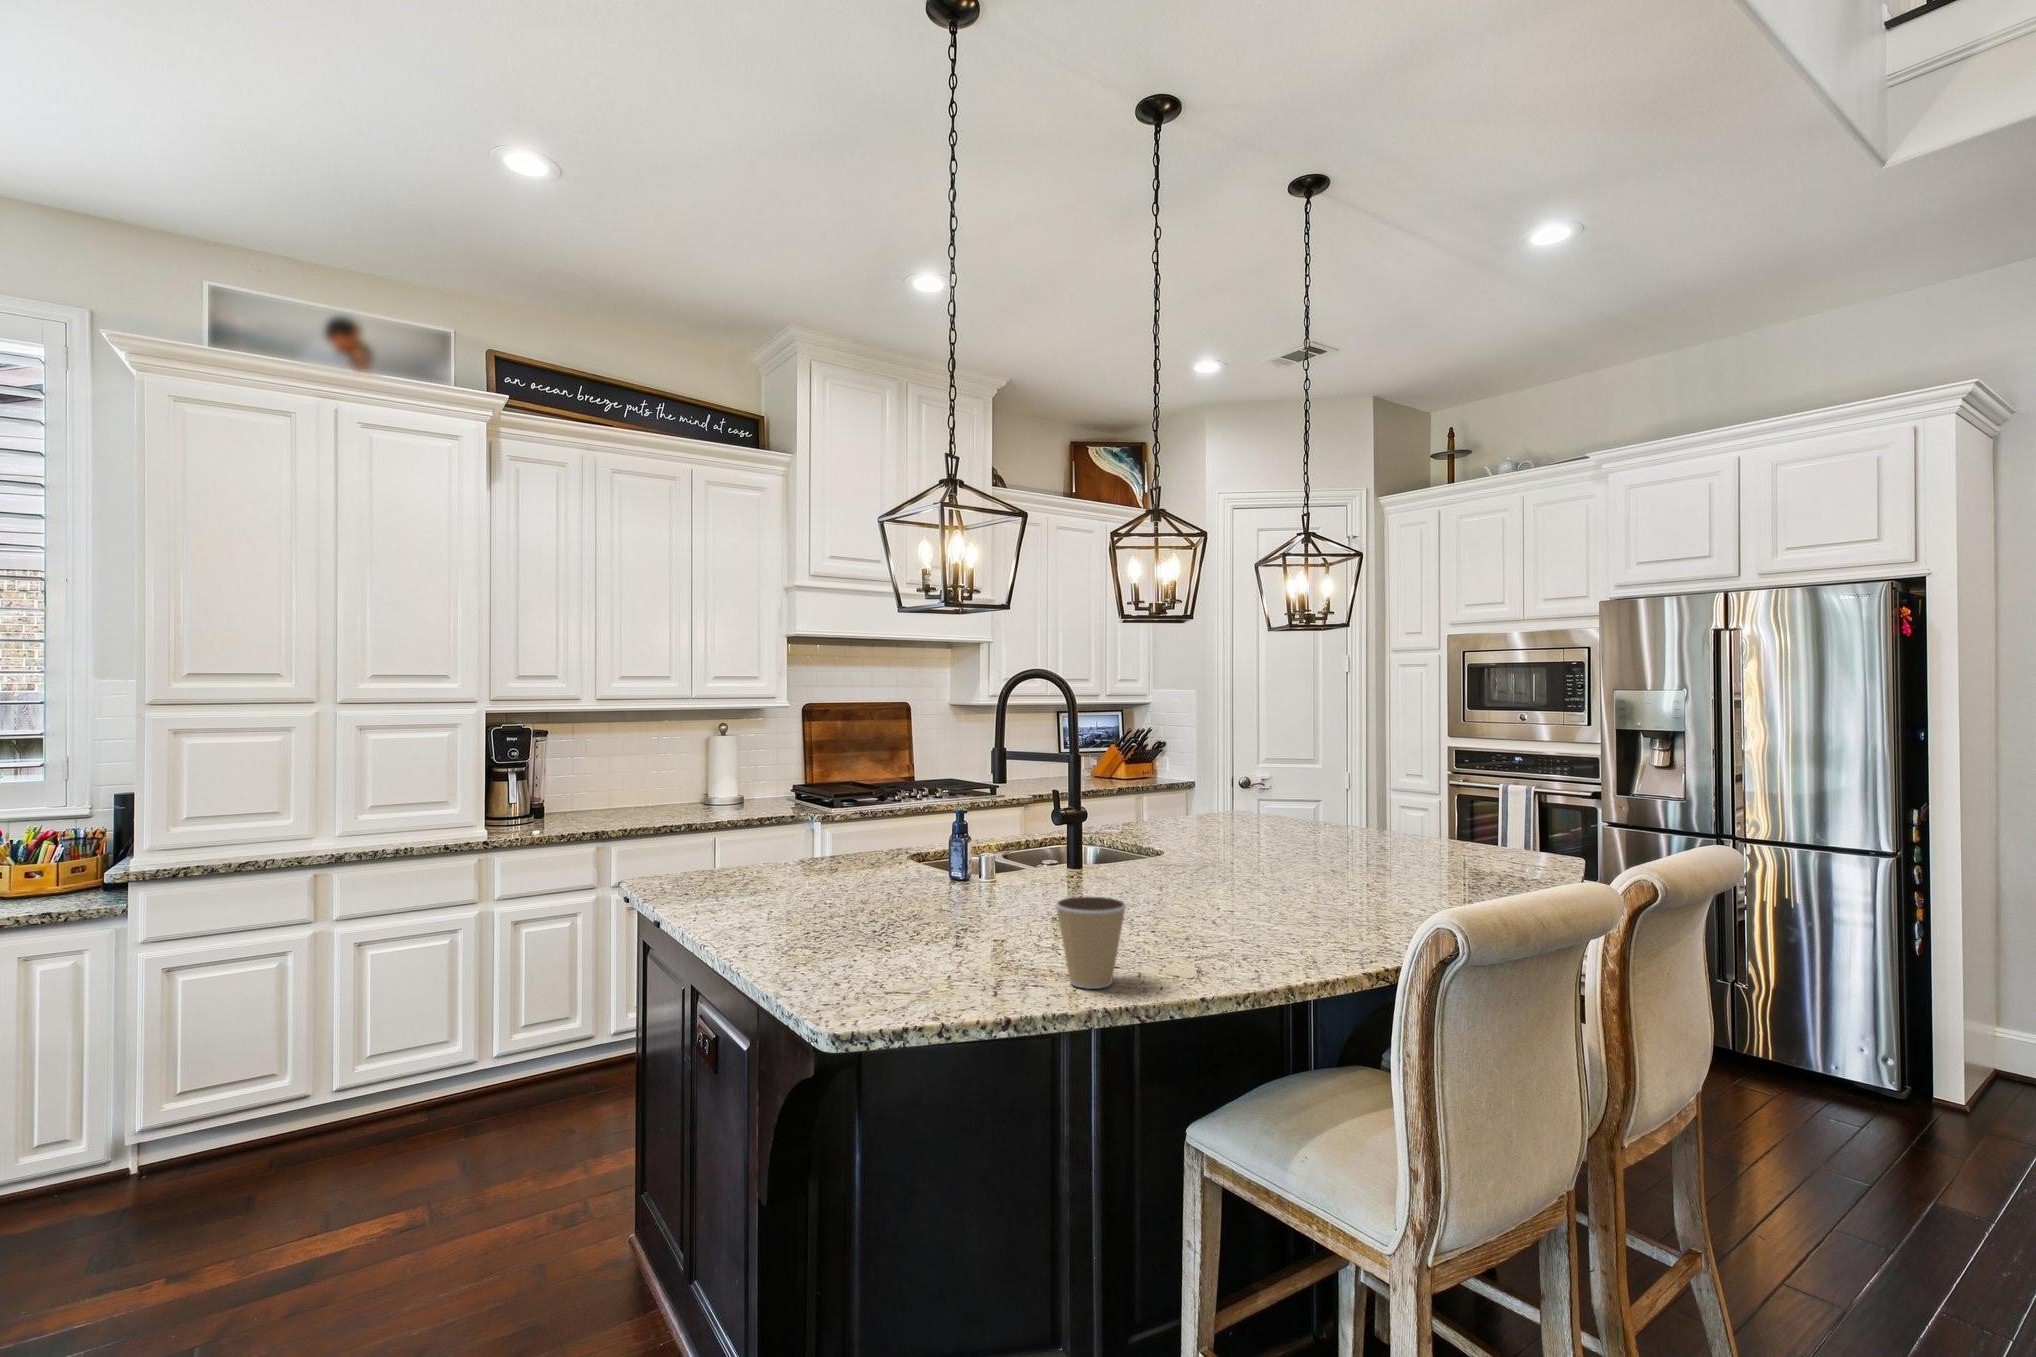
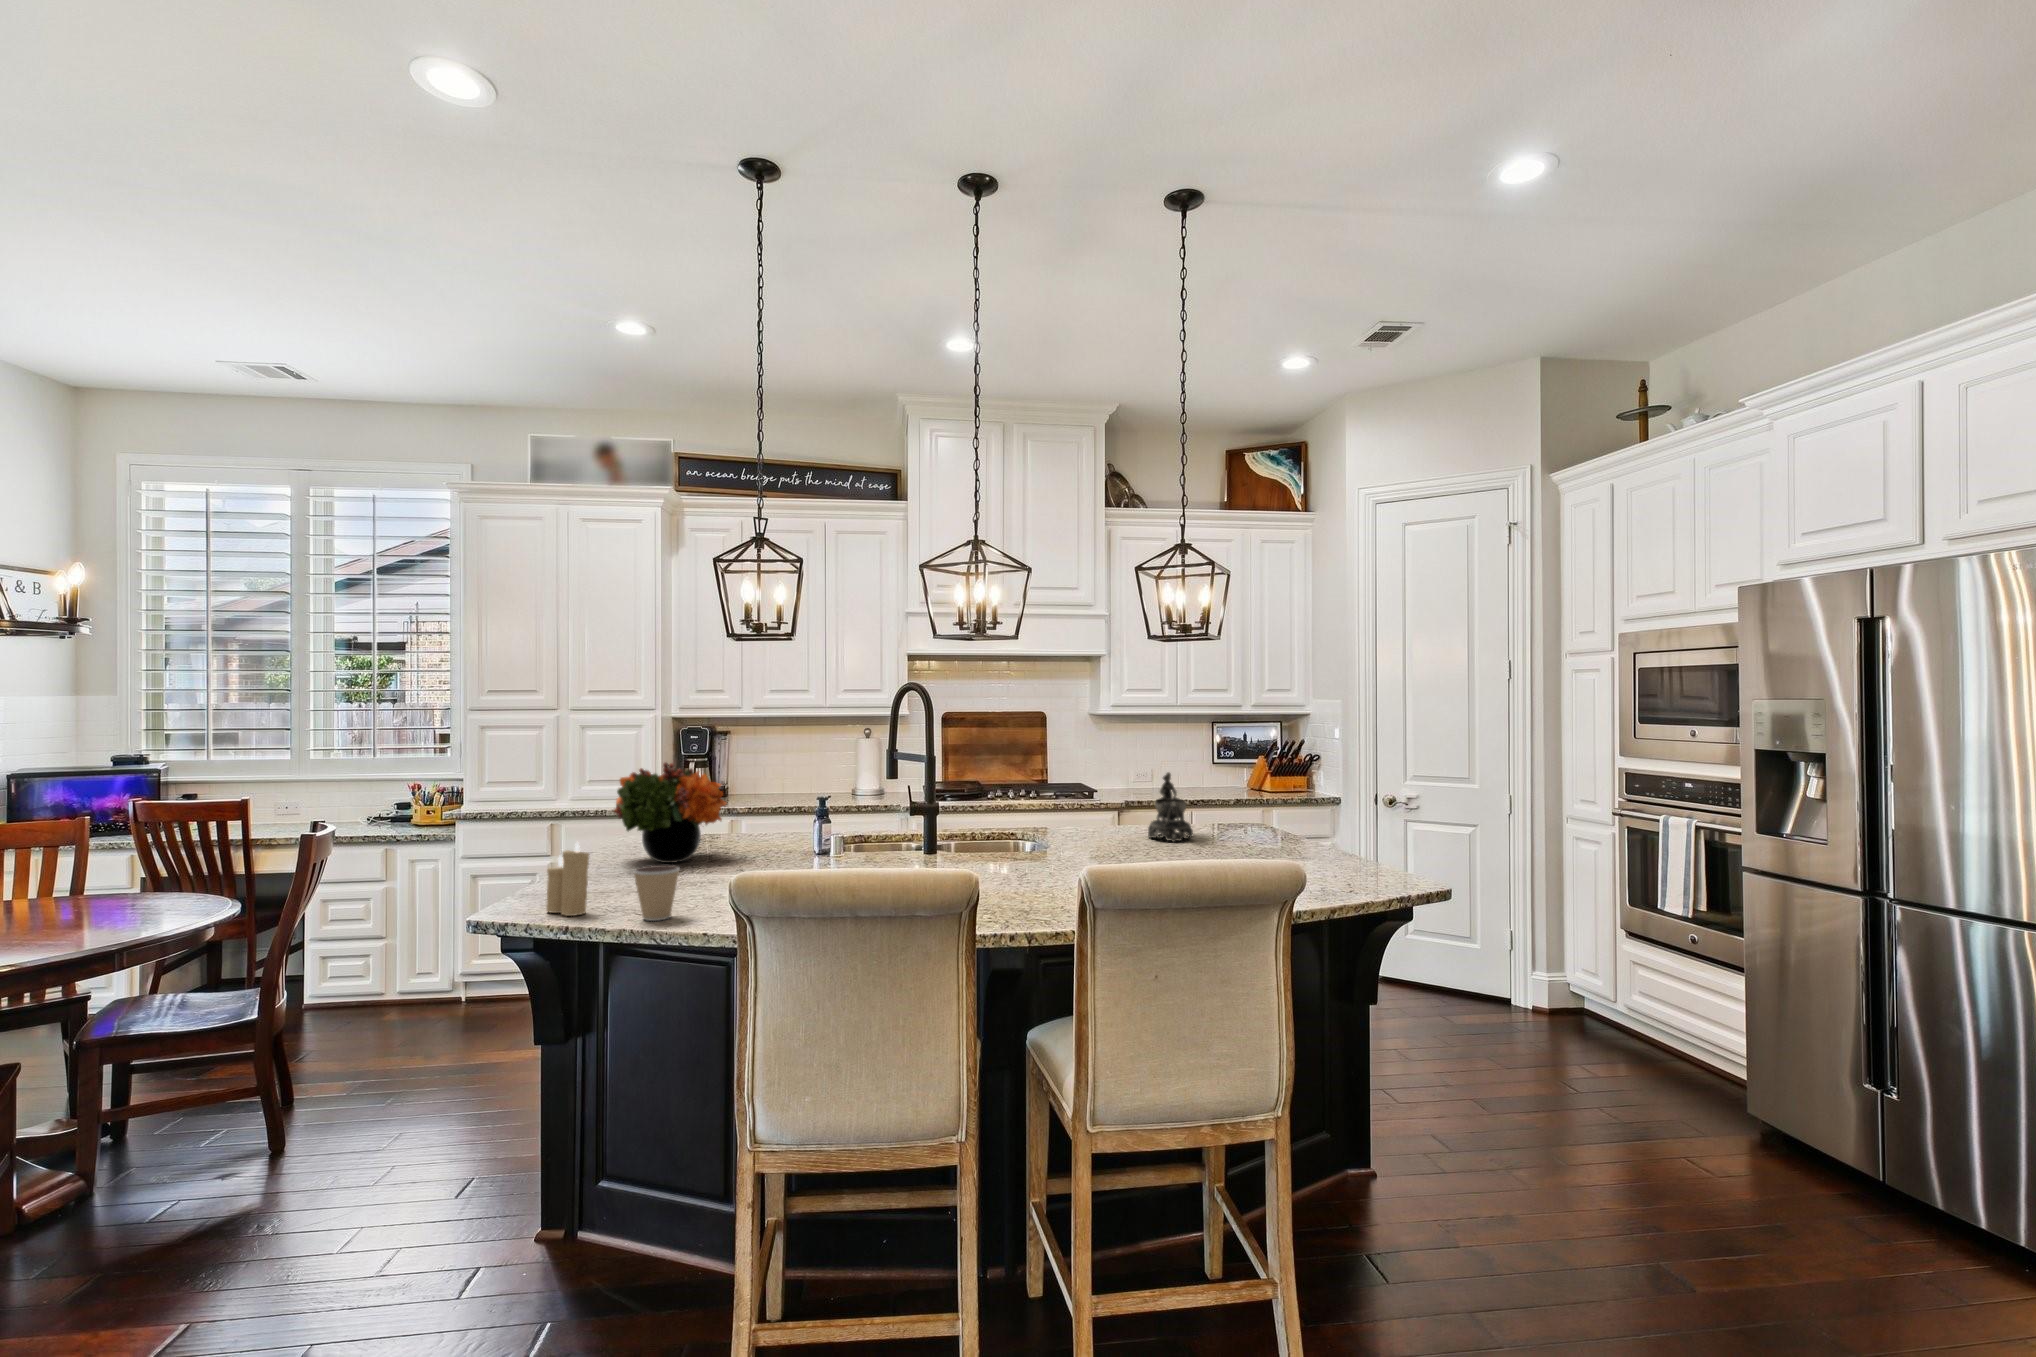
flower arrangement: none [712,752,878,902] -> present [614,762,726,863]
decorative bowl: none [1228,753,1293,827] -> present [1148,772,1193,842]
candle: none [883,872,967,1000] -> present [546,843,590,916]

